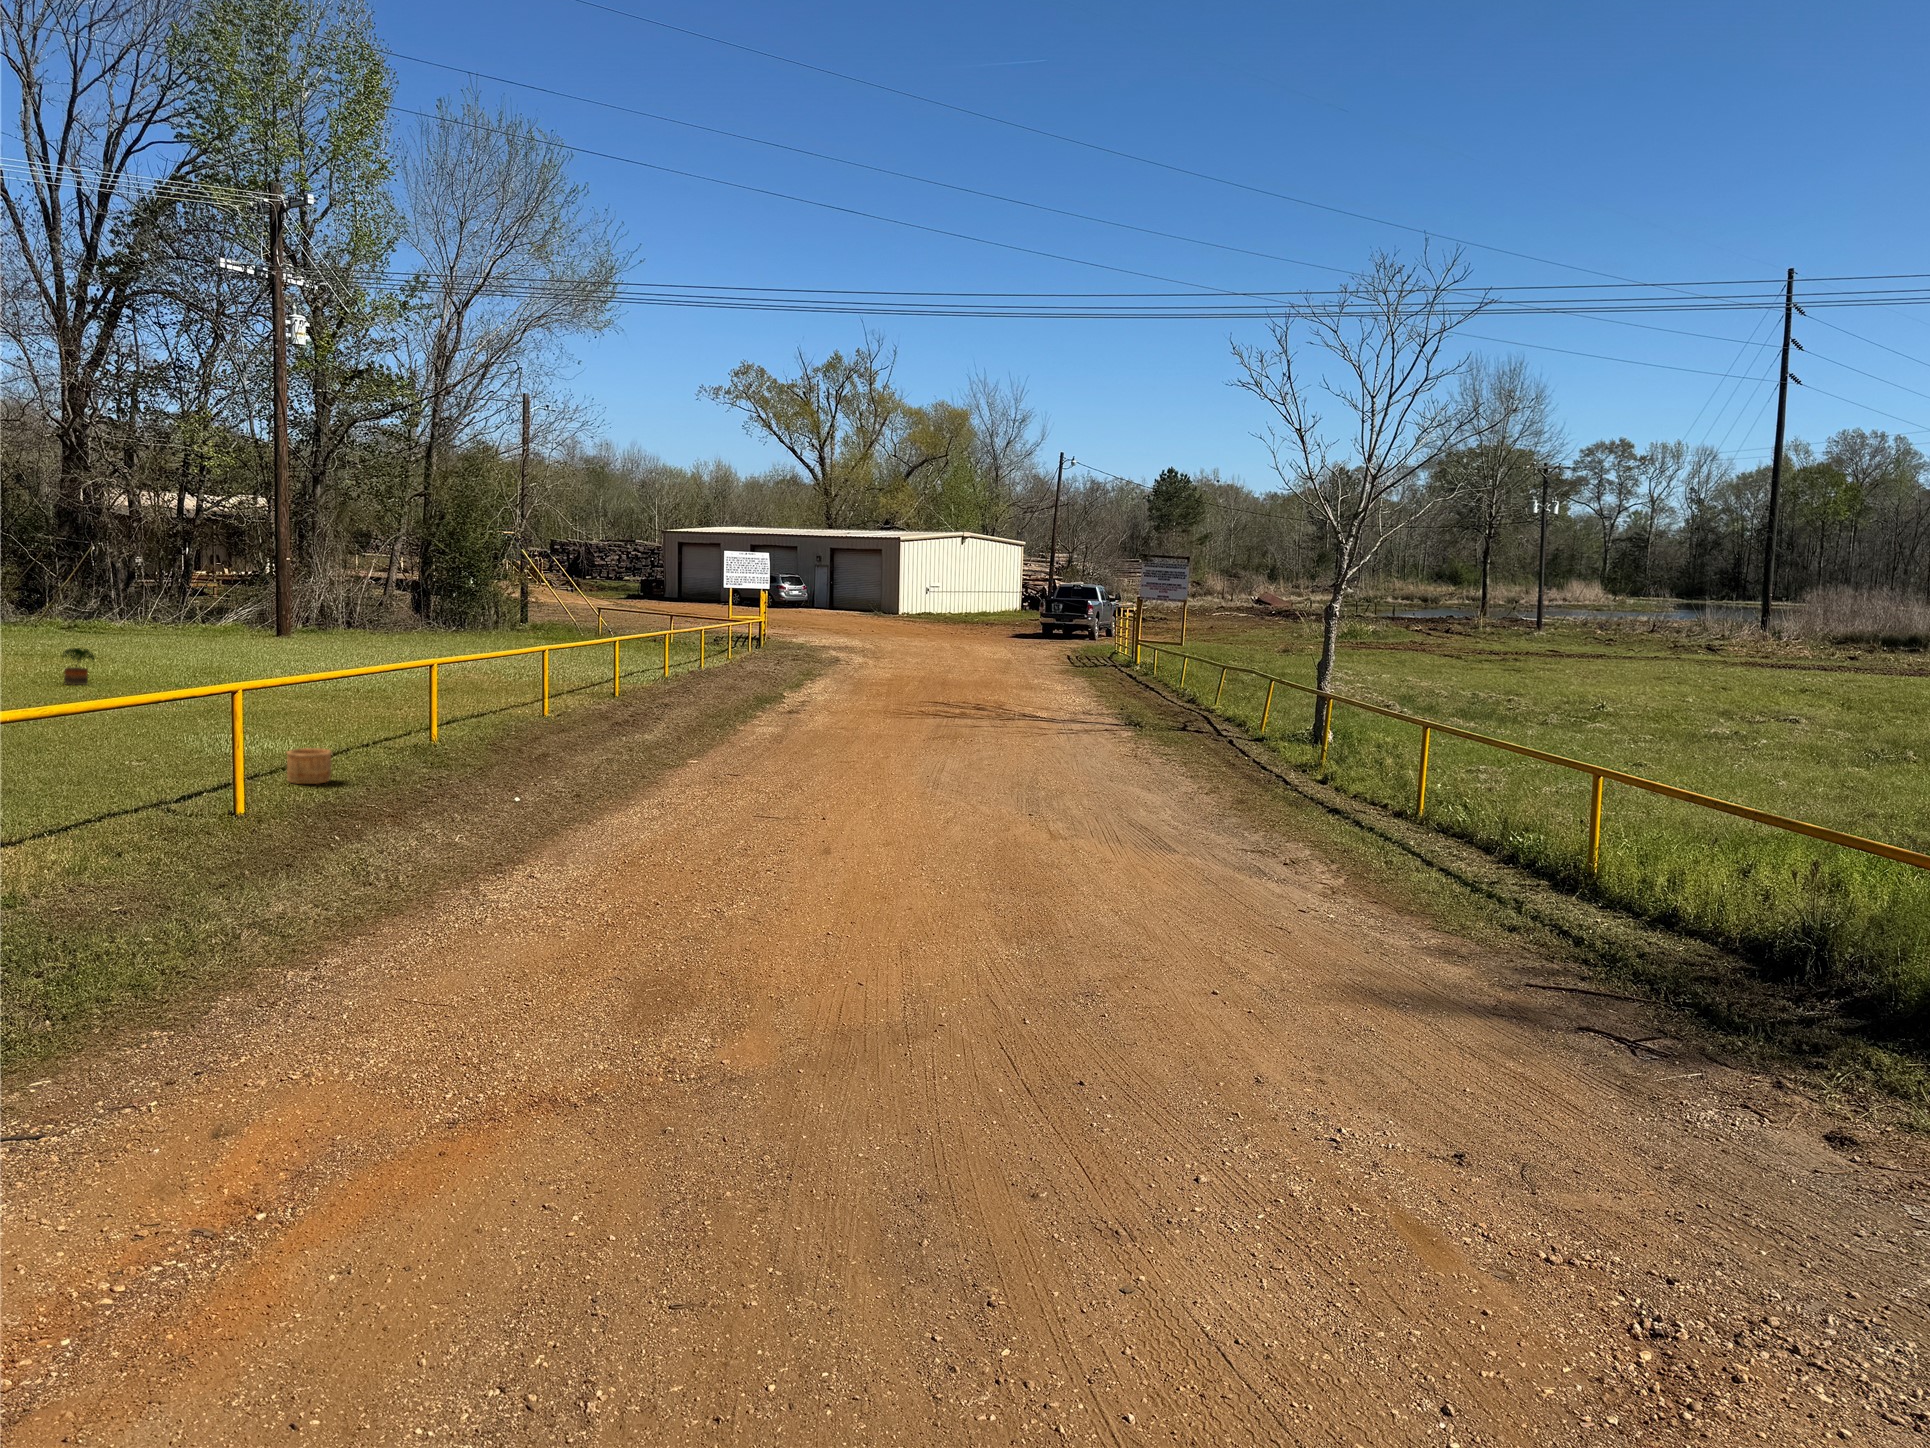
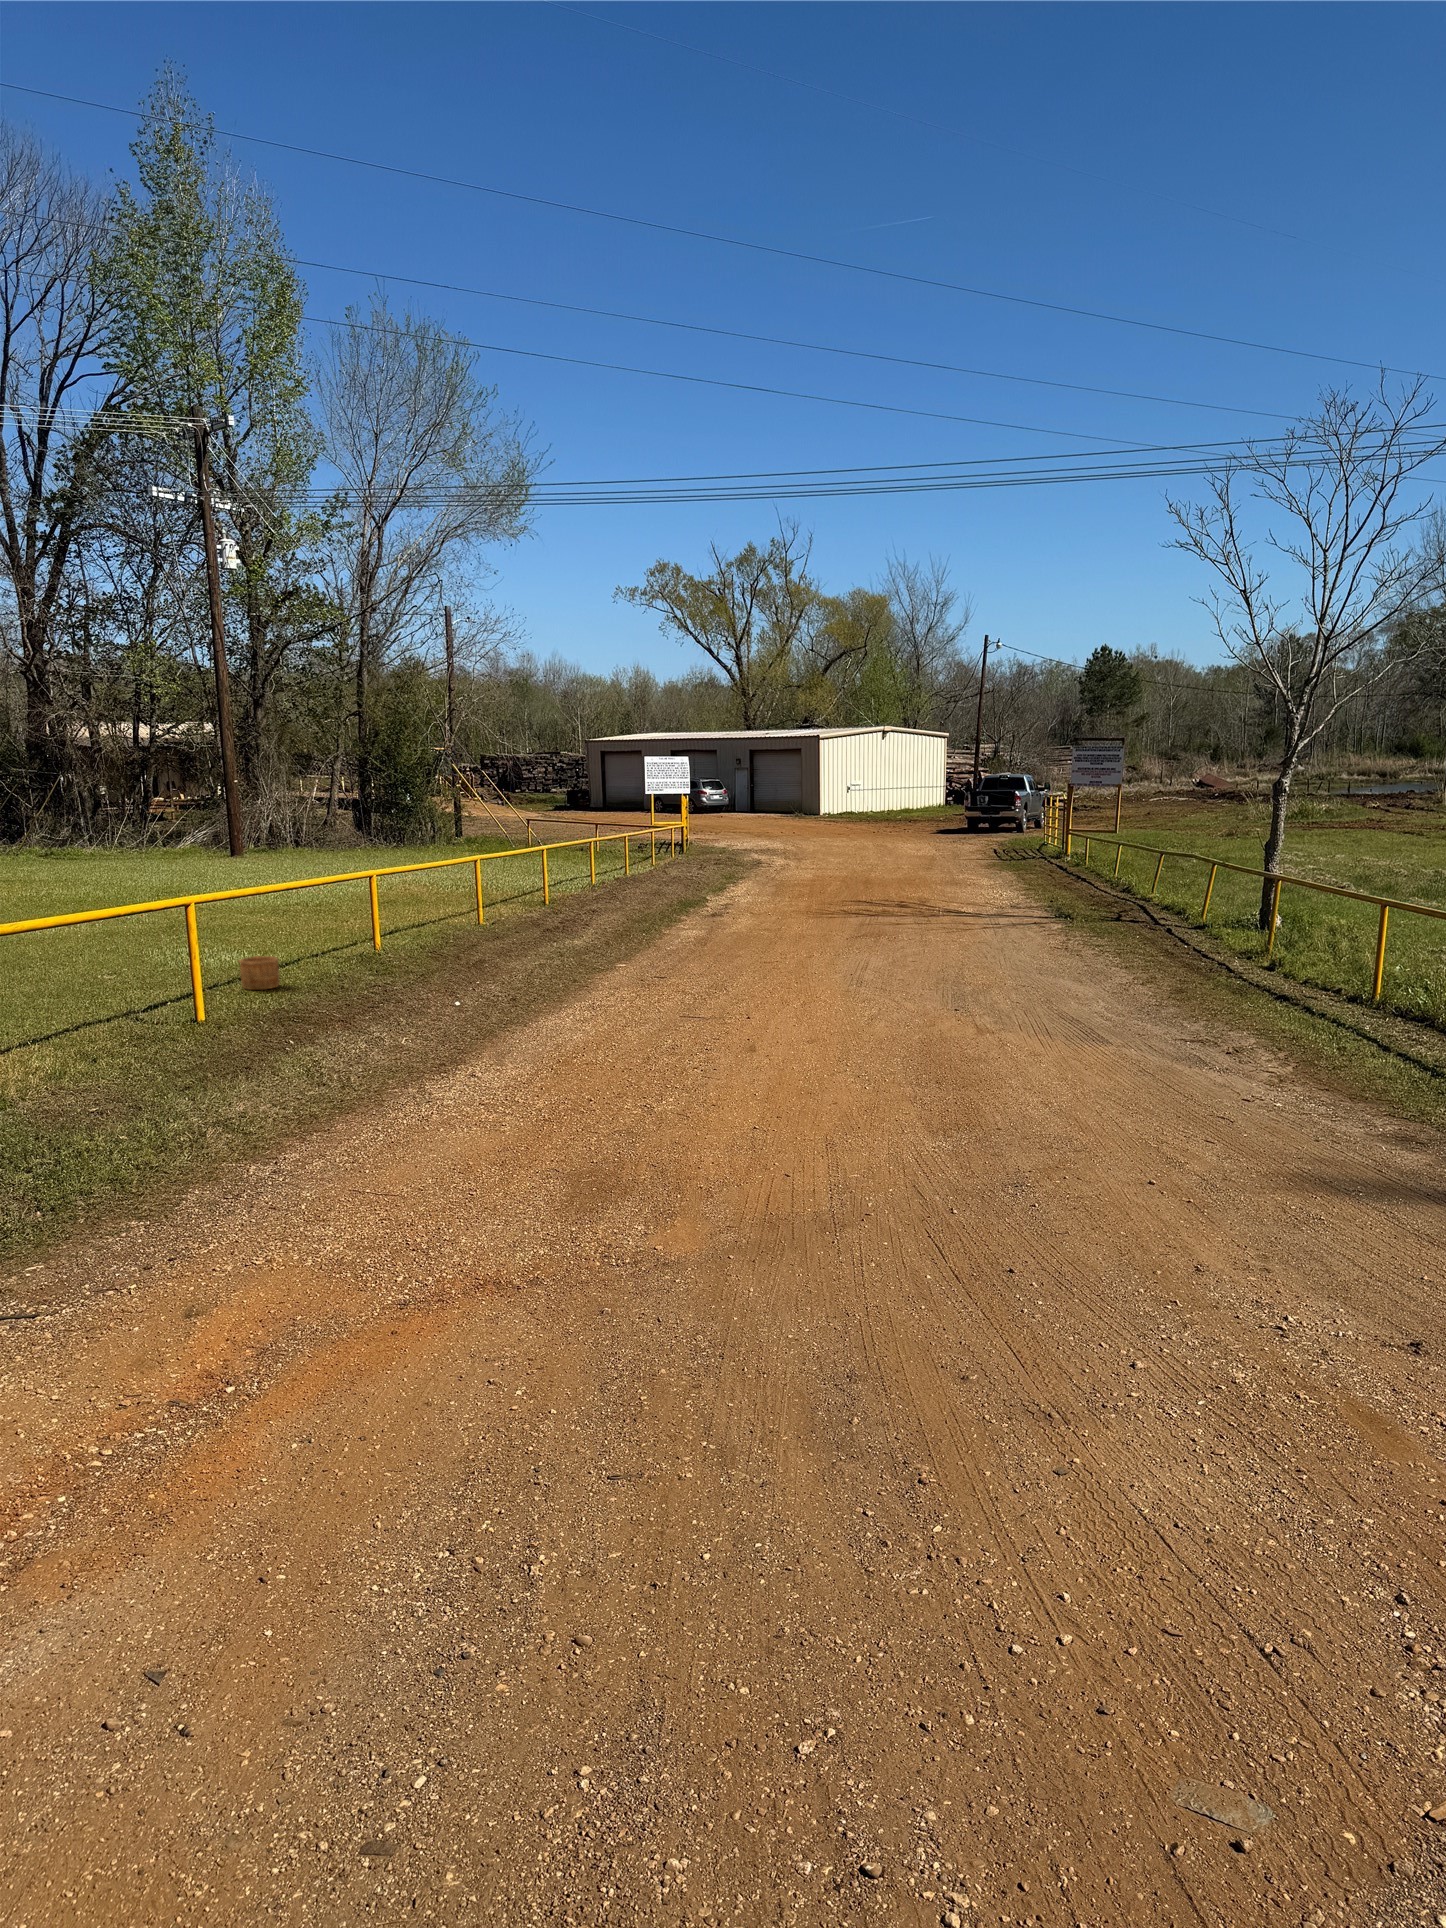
potted tree: present [63,648,95,685] -> none [46,874,76,909]

